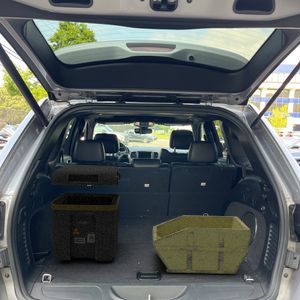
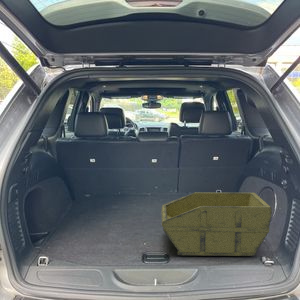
toolbox: present [51,165,121,261] -> none [48,140,126,243]

